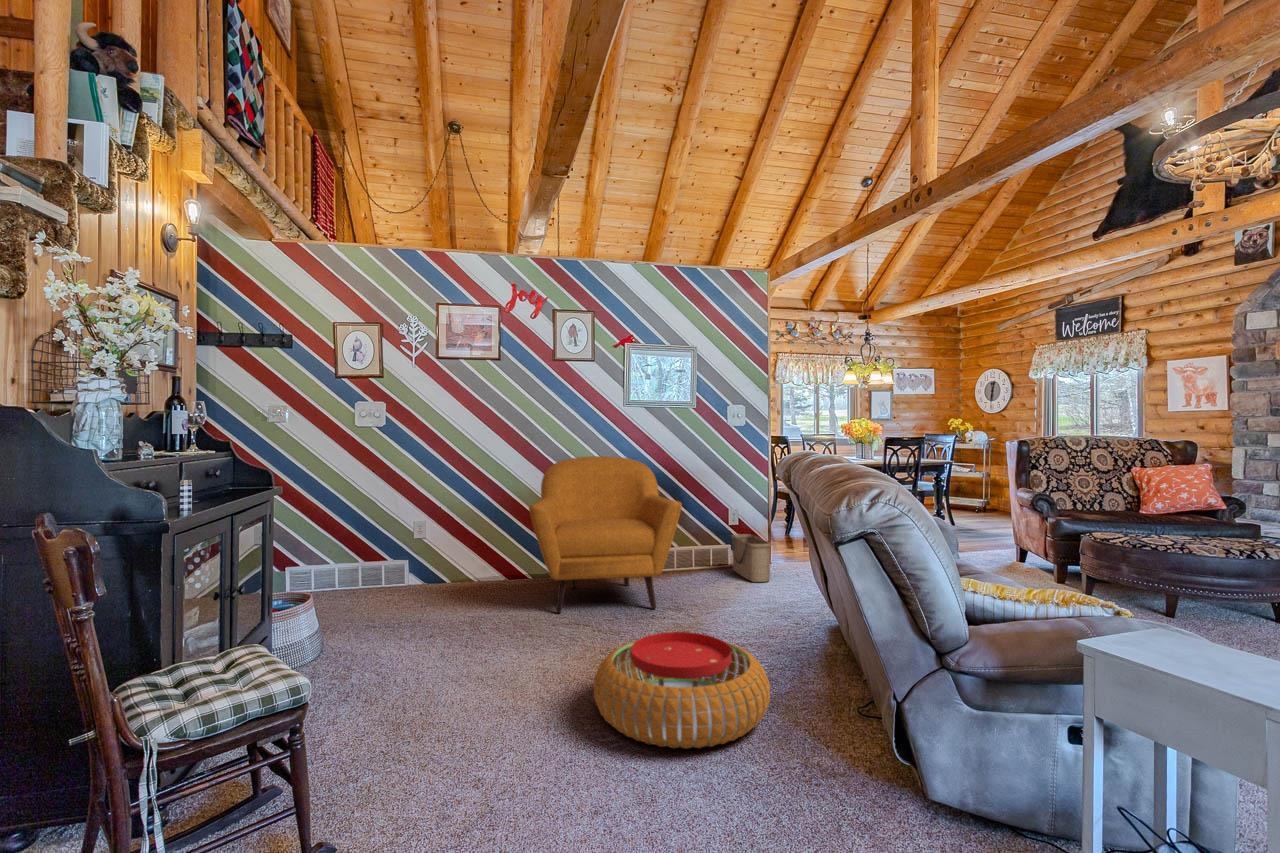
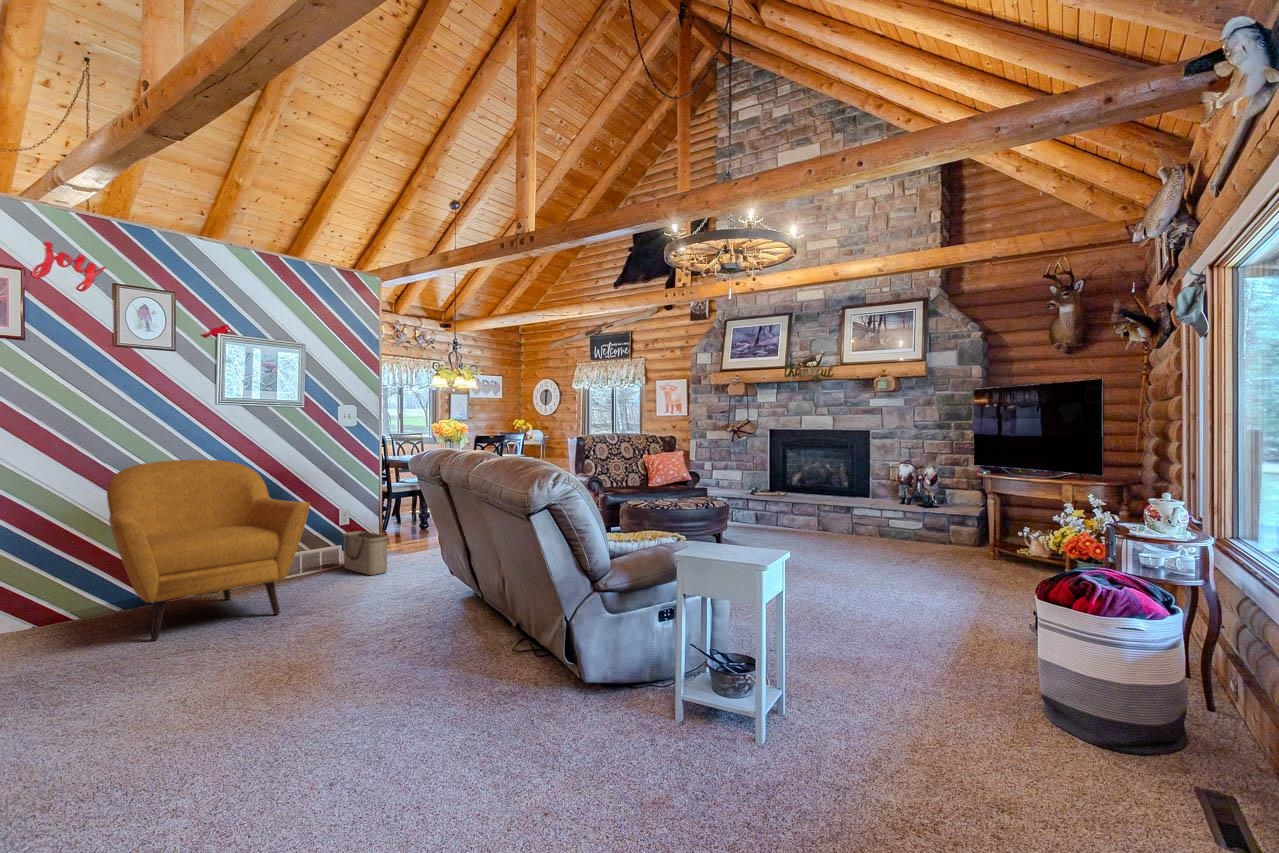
pouf: present [594,632,770,749] -> none [268,614,443,715]

